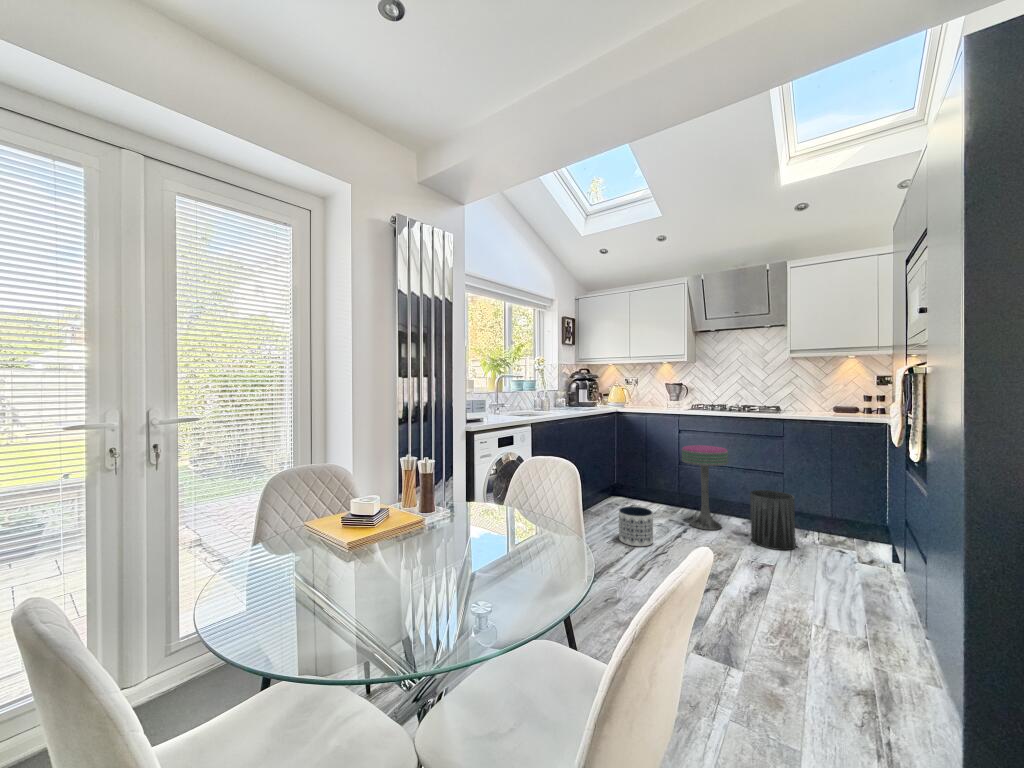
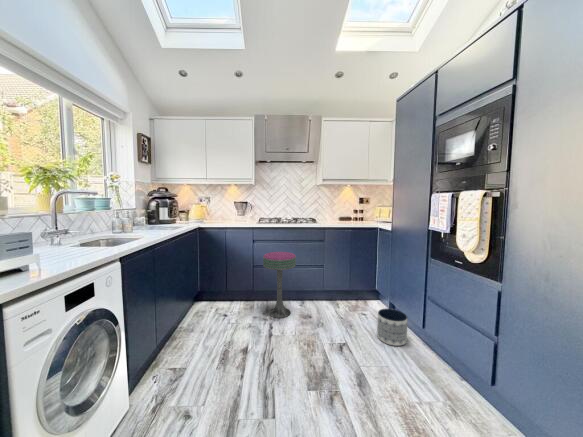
trash can: present [750,490,795,550] -> none [312,280,339,323]
planter: present [619,506,653,546] -> present [377,309,408,346]

